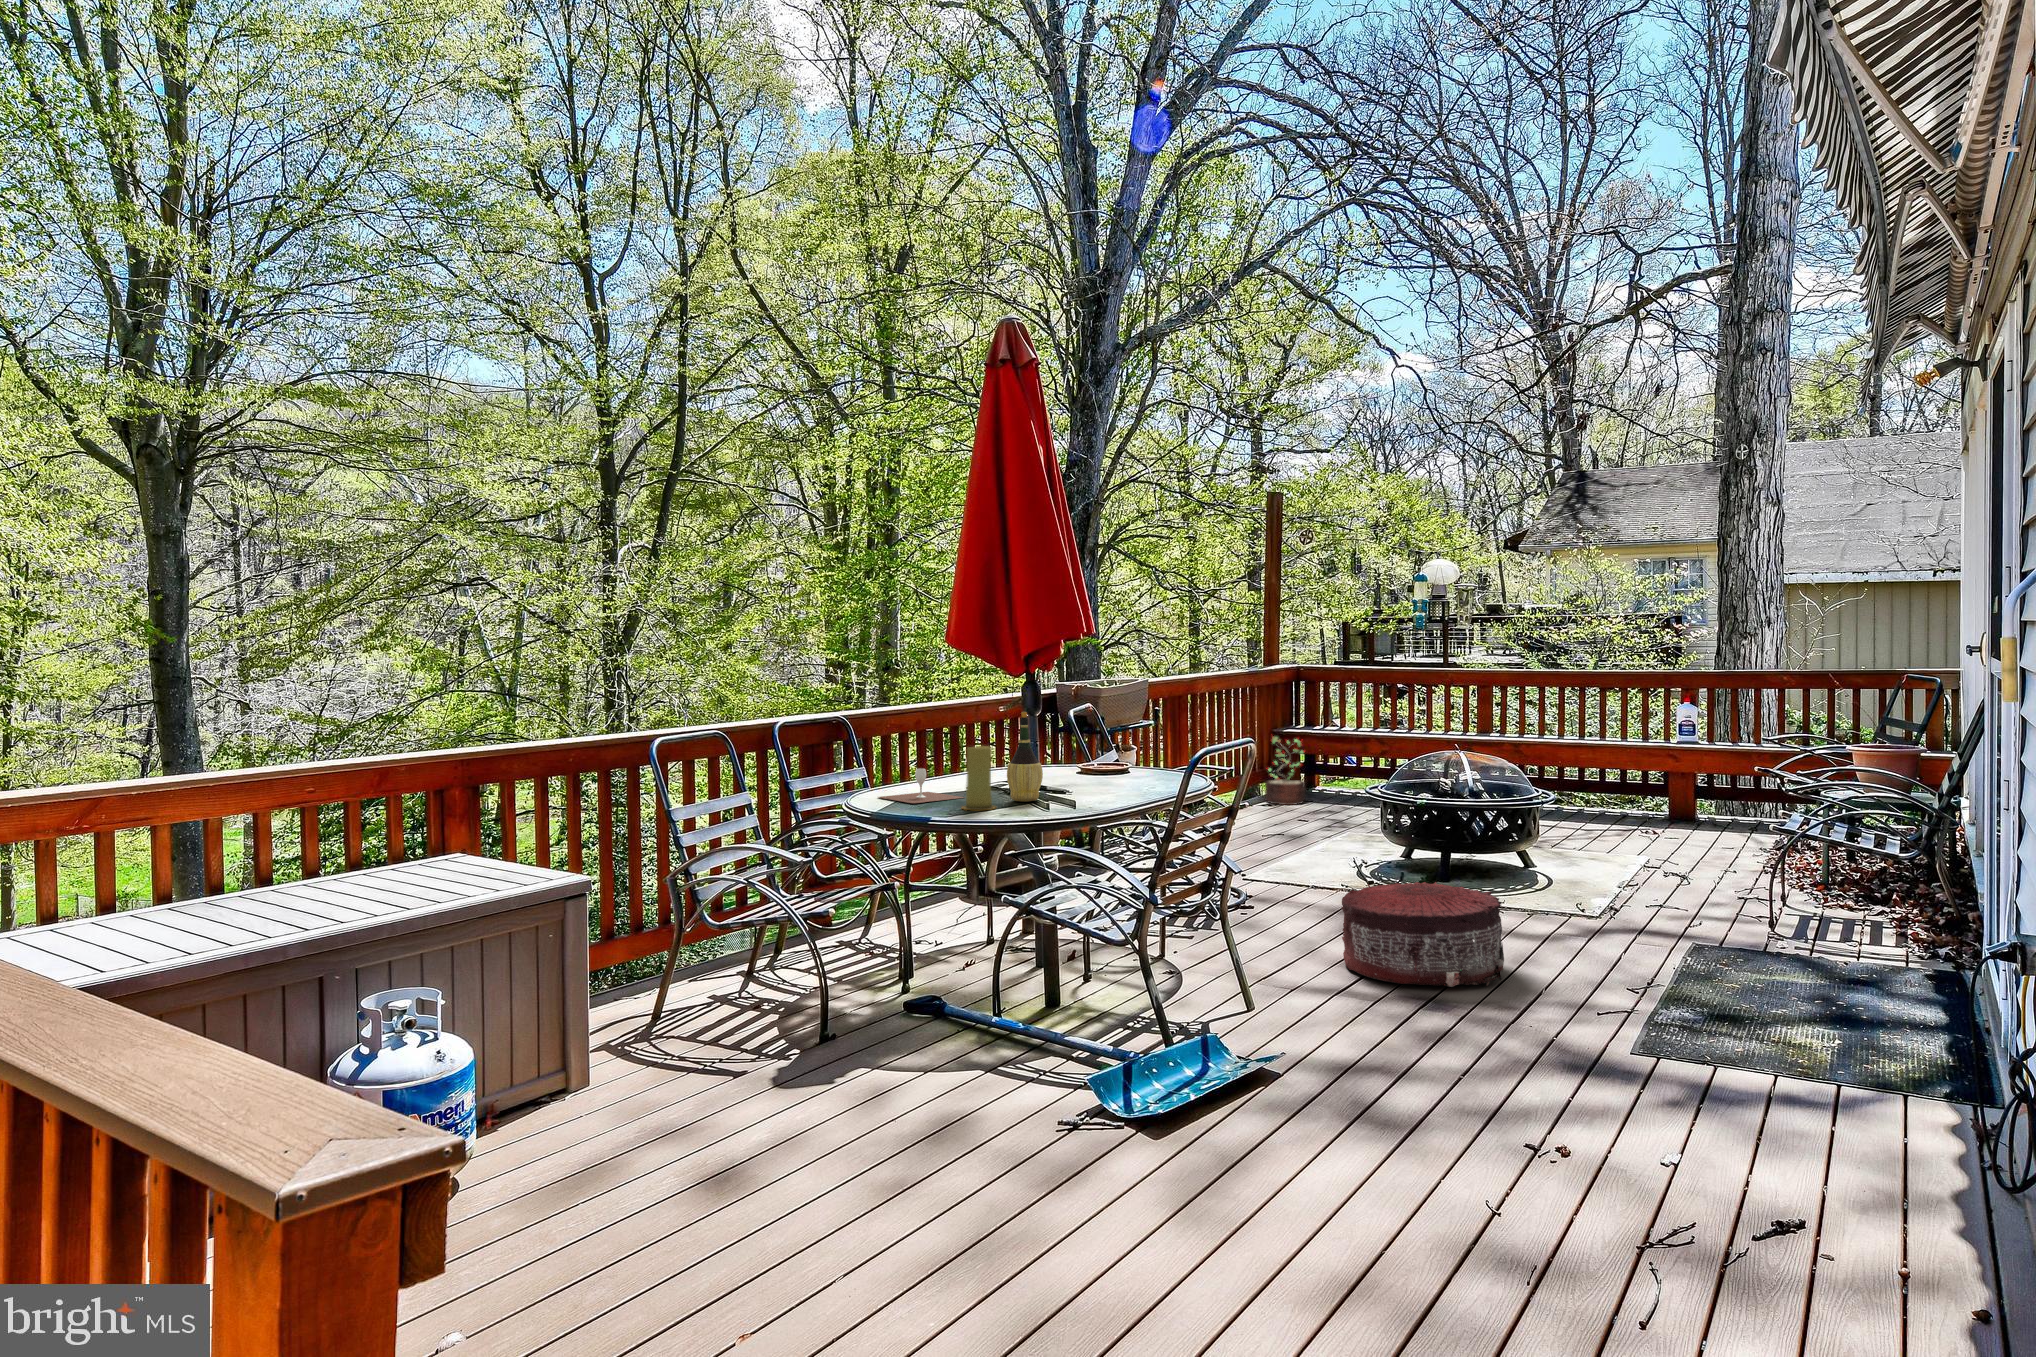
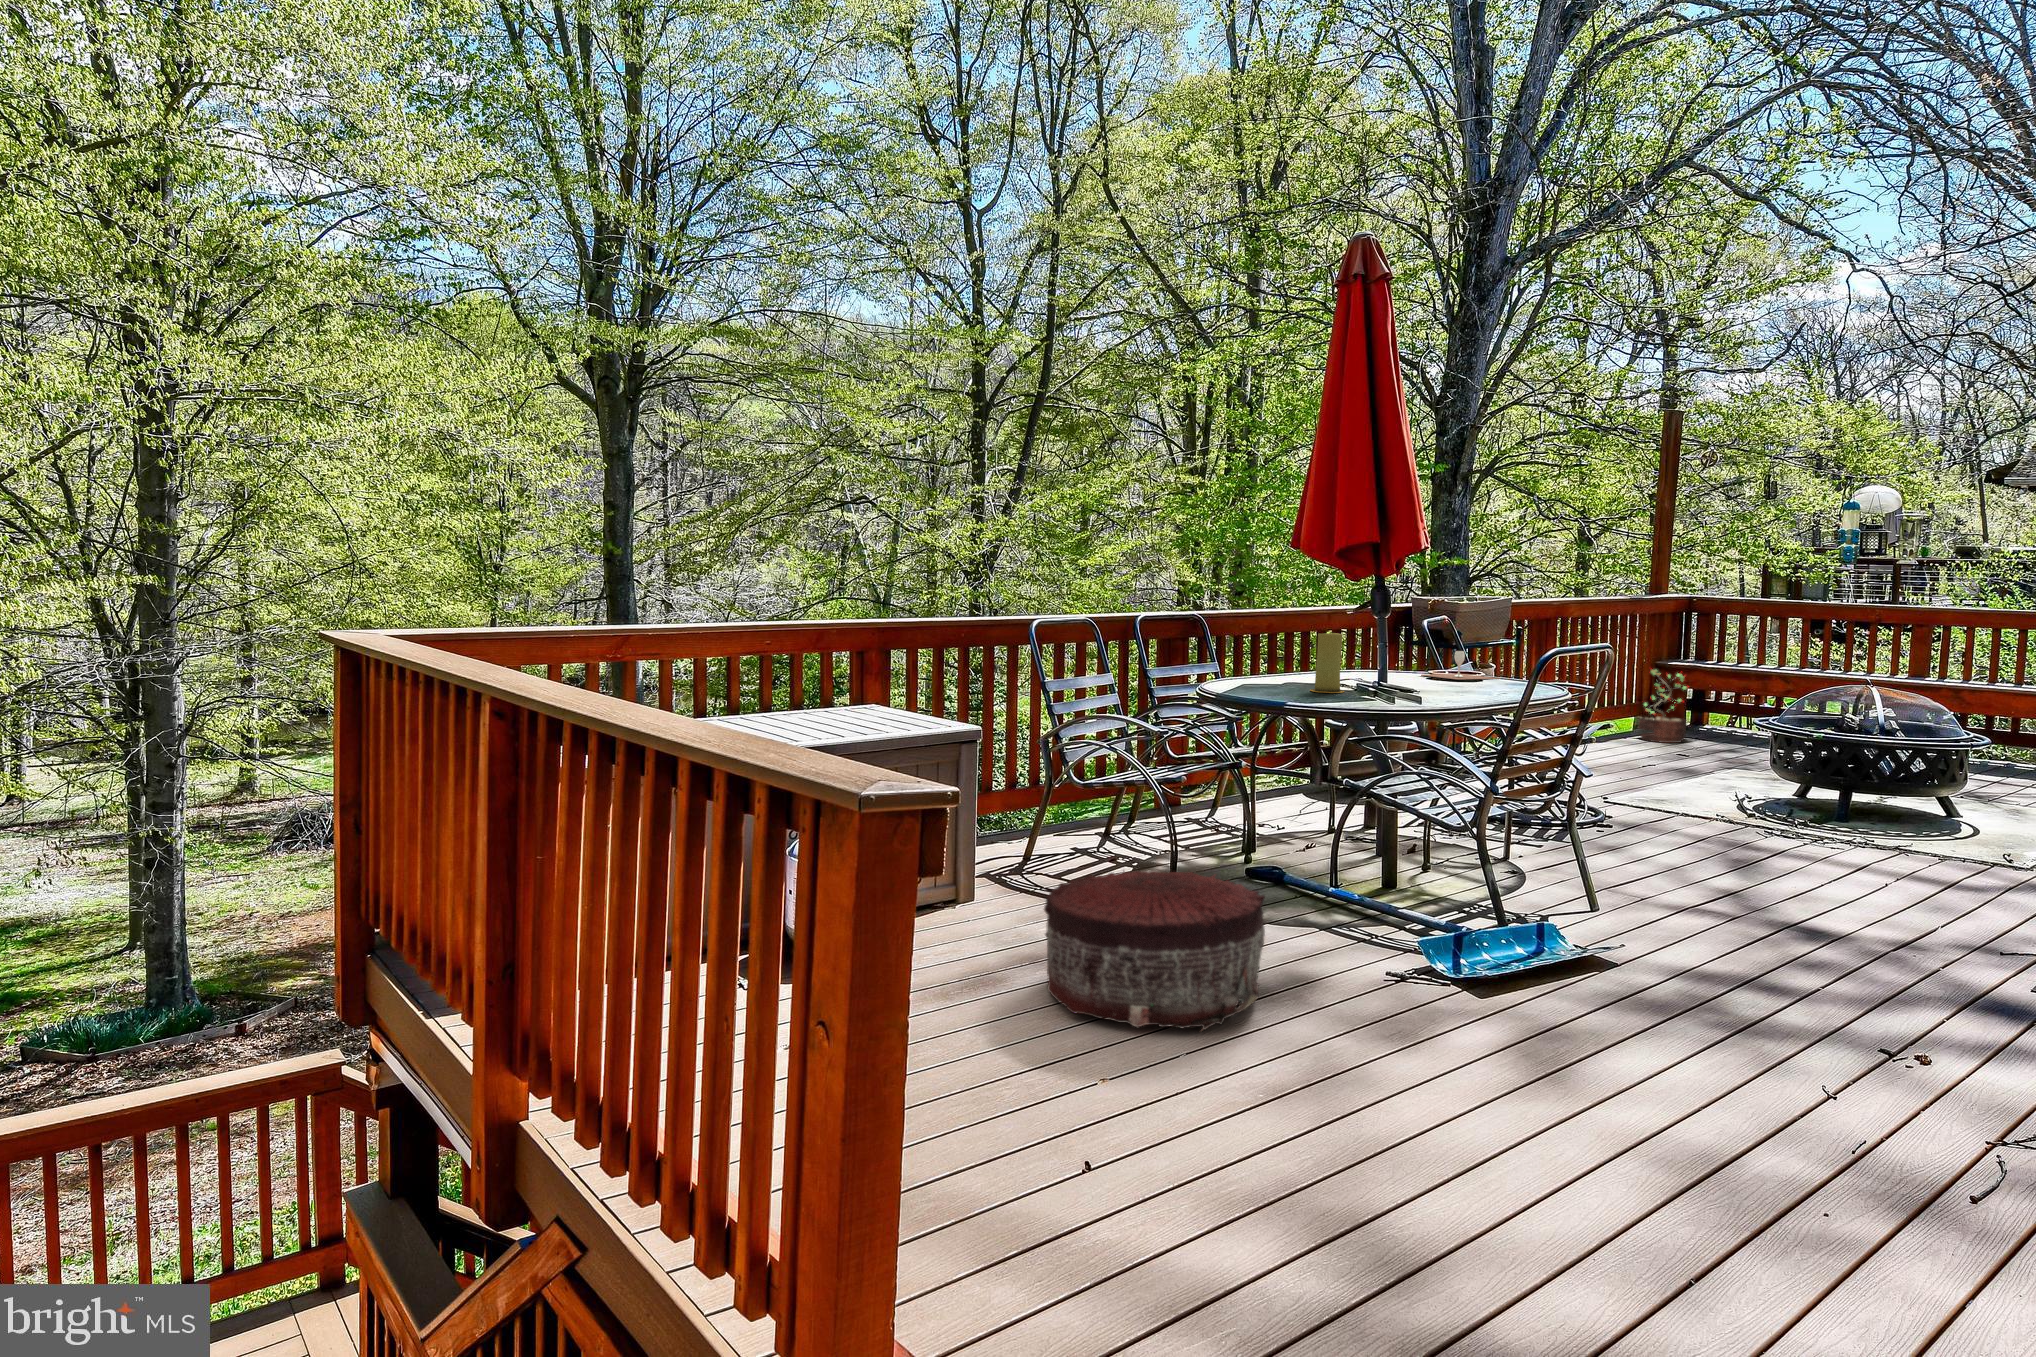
wine bottle: present [1007,712,1043,801] -> none [1356,603,1392,689]
wine glass: present [878,768,964,803] -> present [1423,651,1499,680]
pouf: present [1341,882,1504,987] -> present [1044,871,1265,1030]

